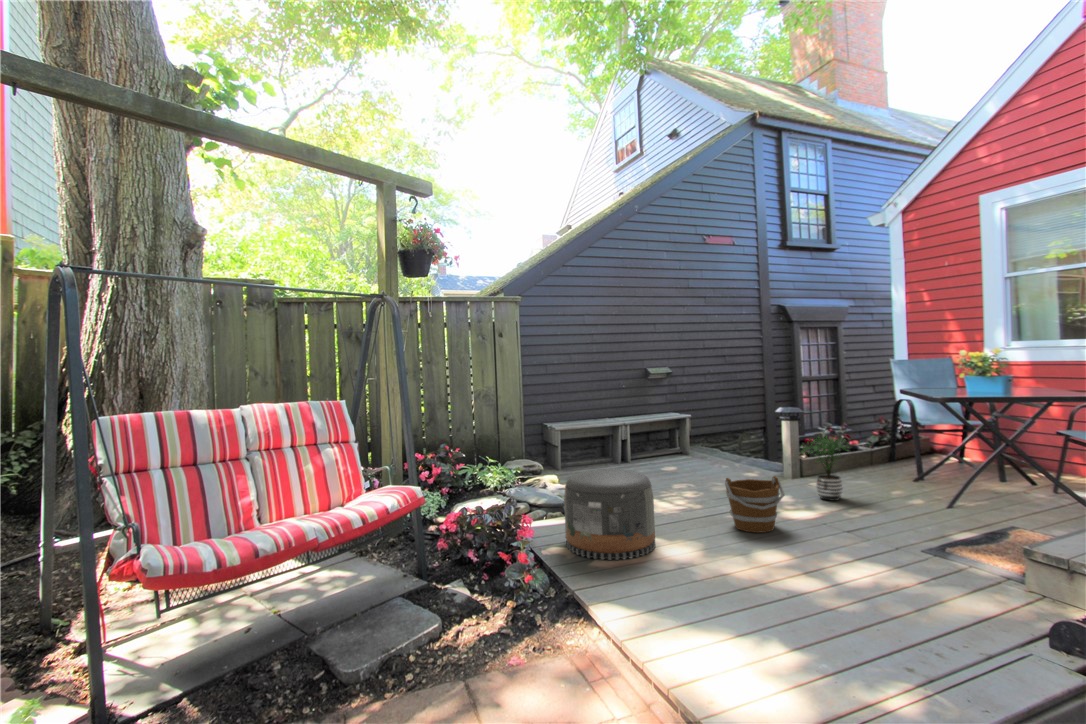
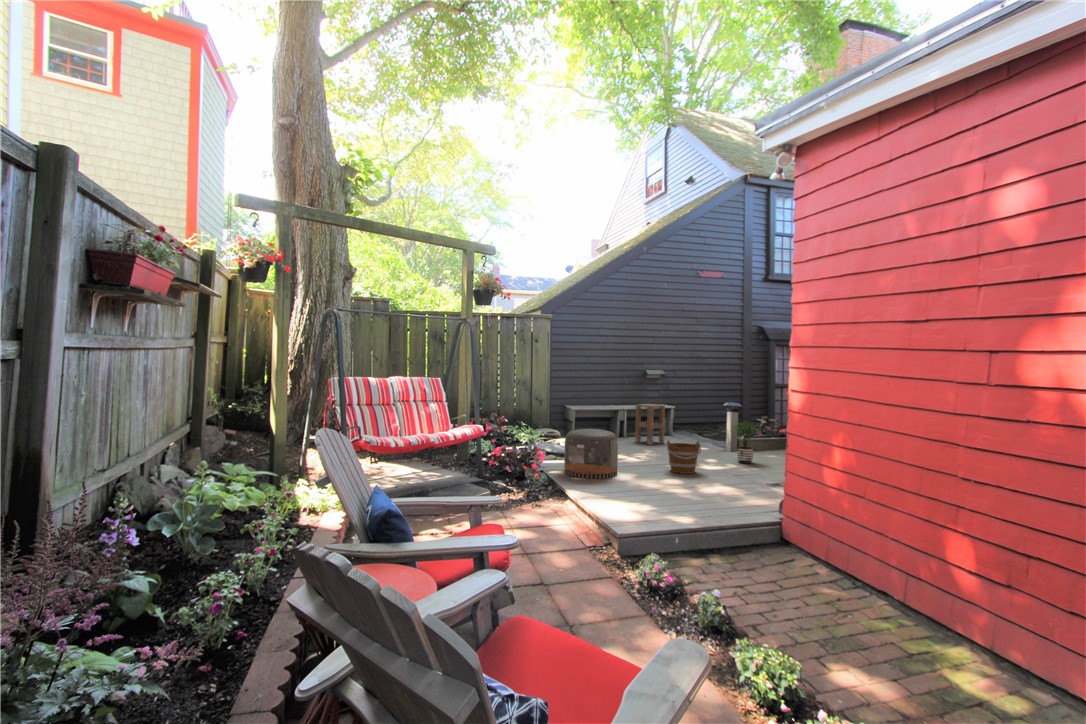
side table: none [647,416,690,476] -> present [635,404,665,445]

